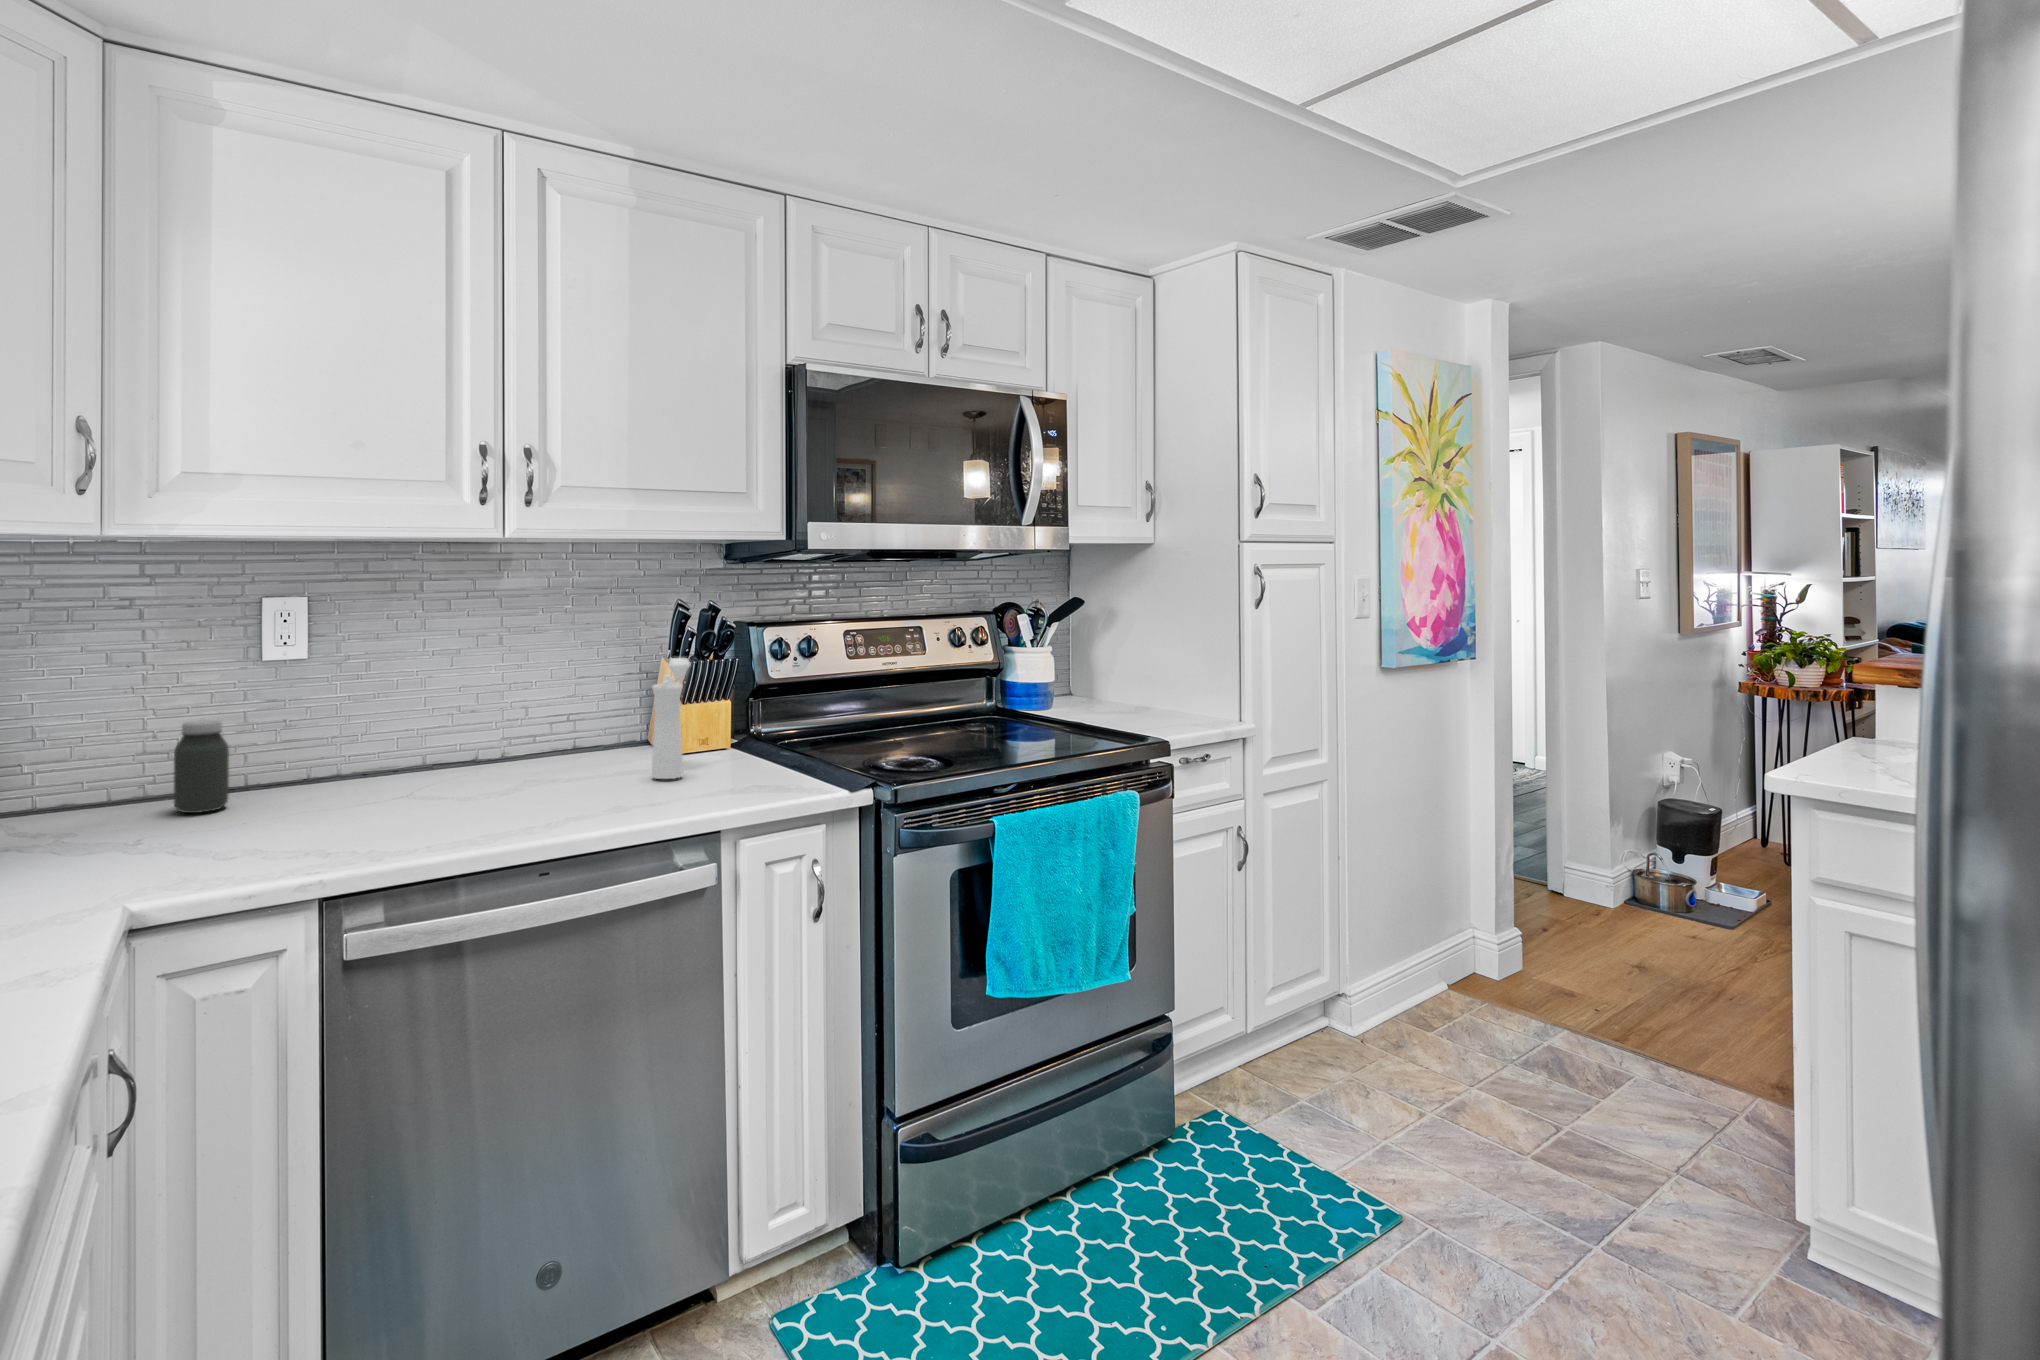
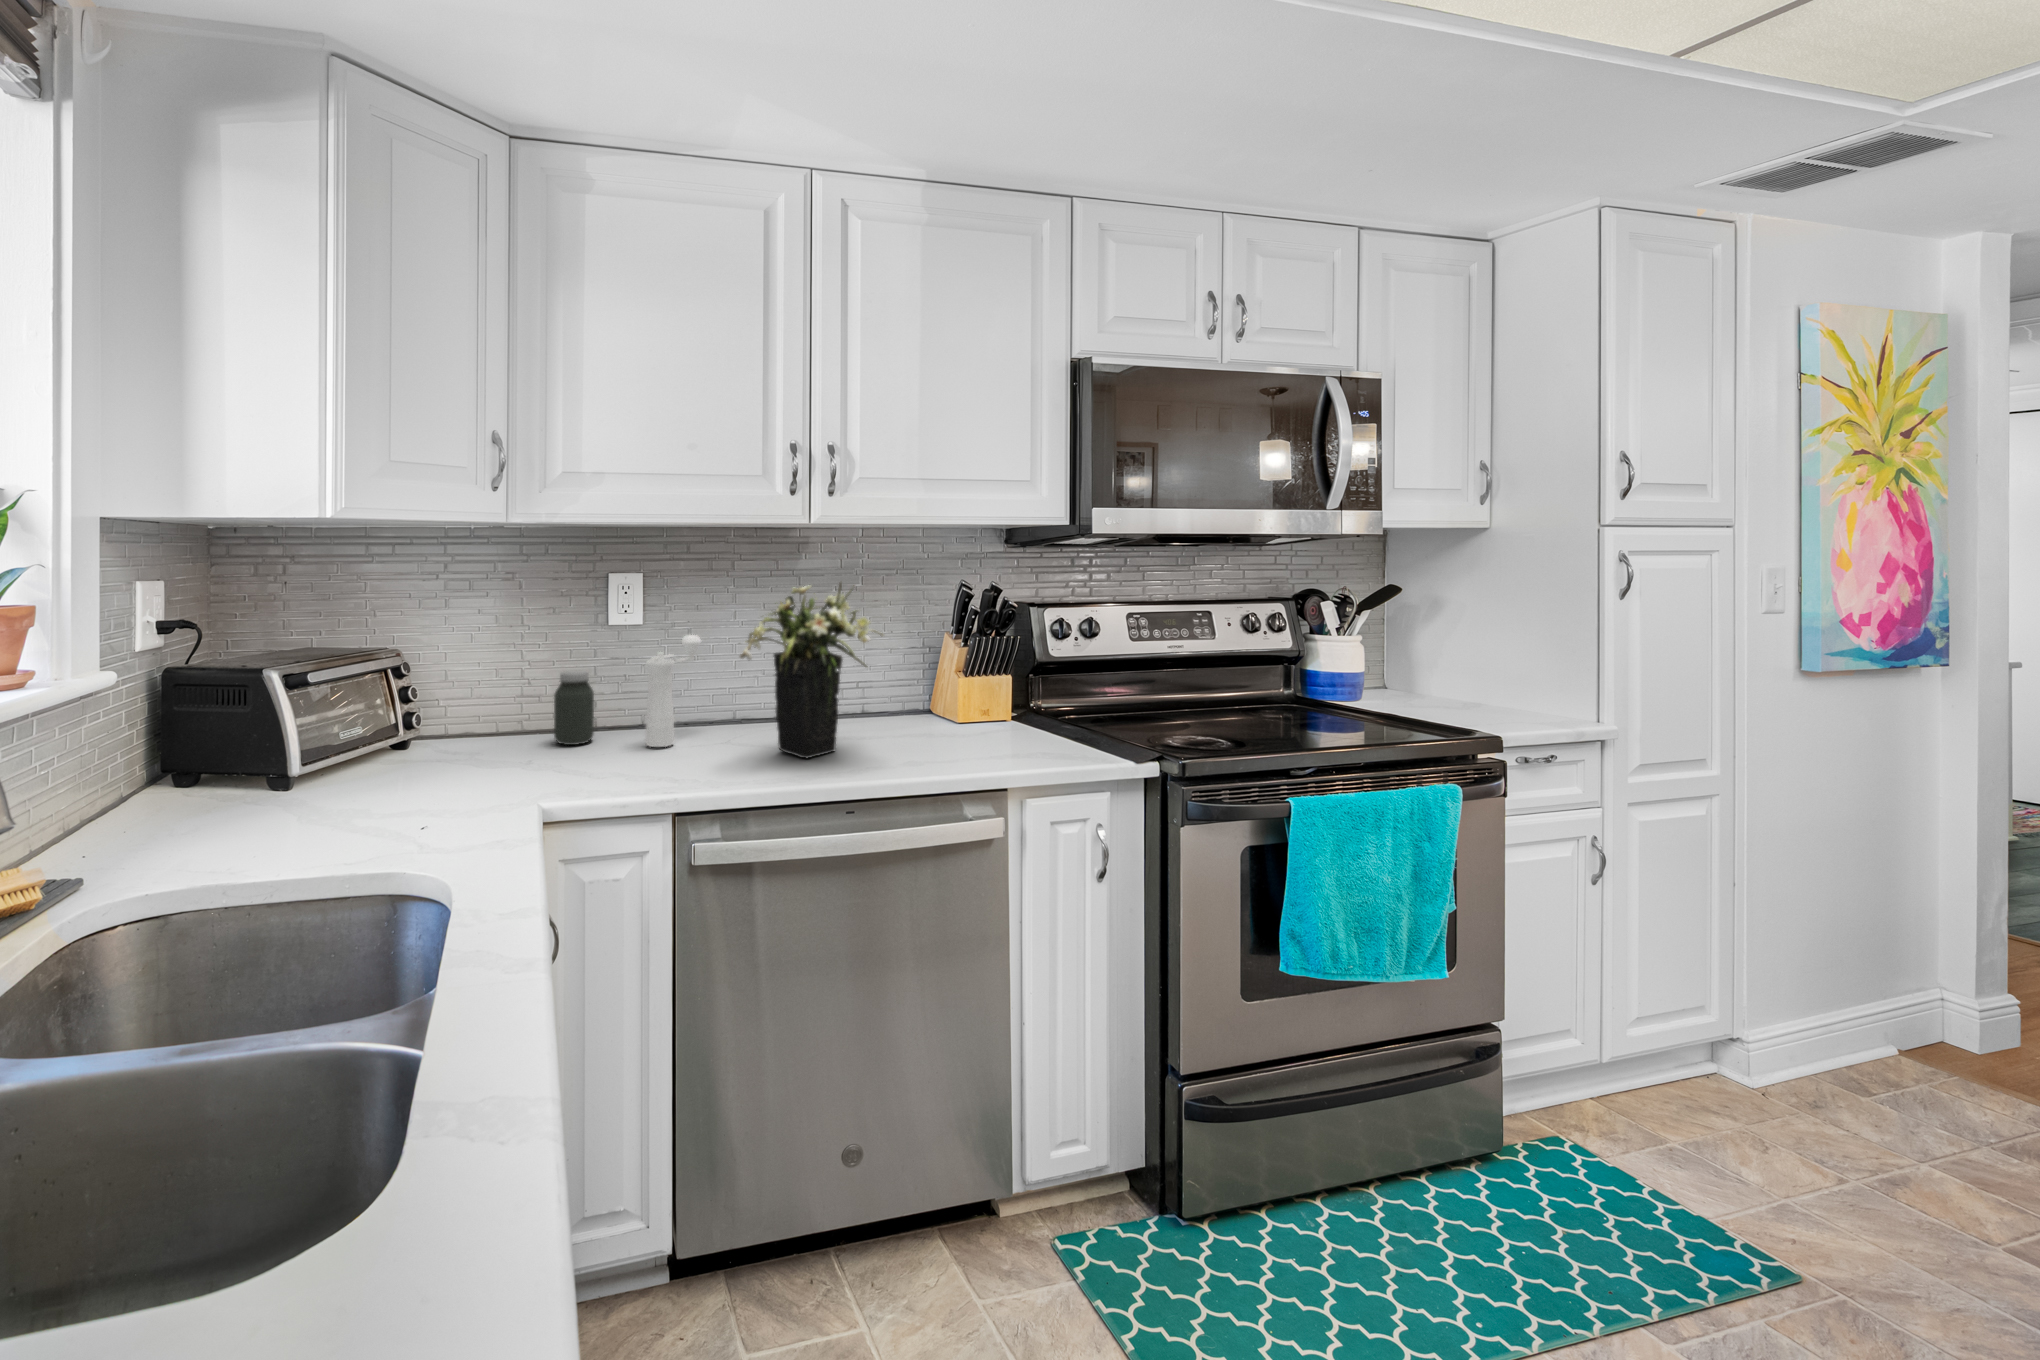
flower arrangement: none [438,602,605,802] -> present [740,583,883,758]
pepper mill: present [652,658,690,779] -> present [646,635,701,747]

